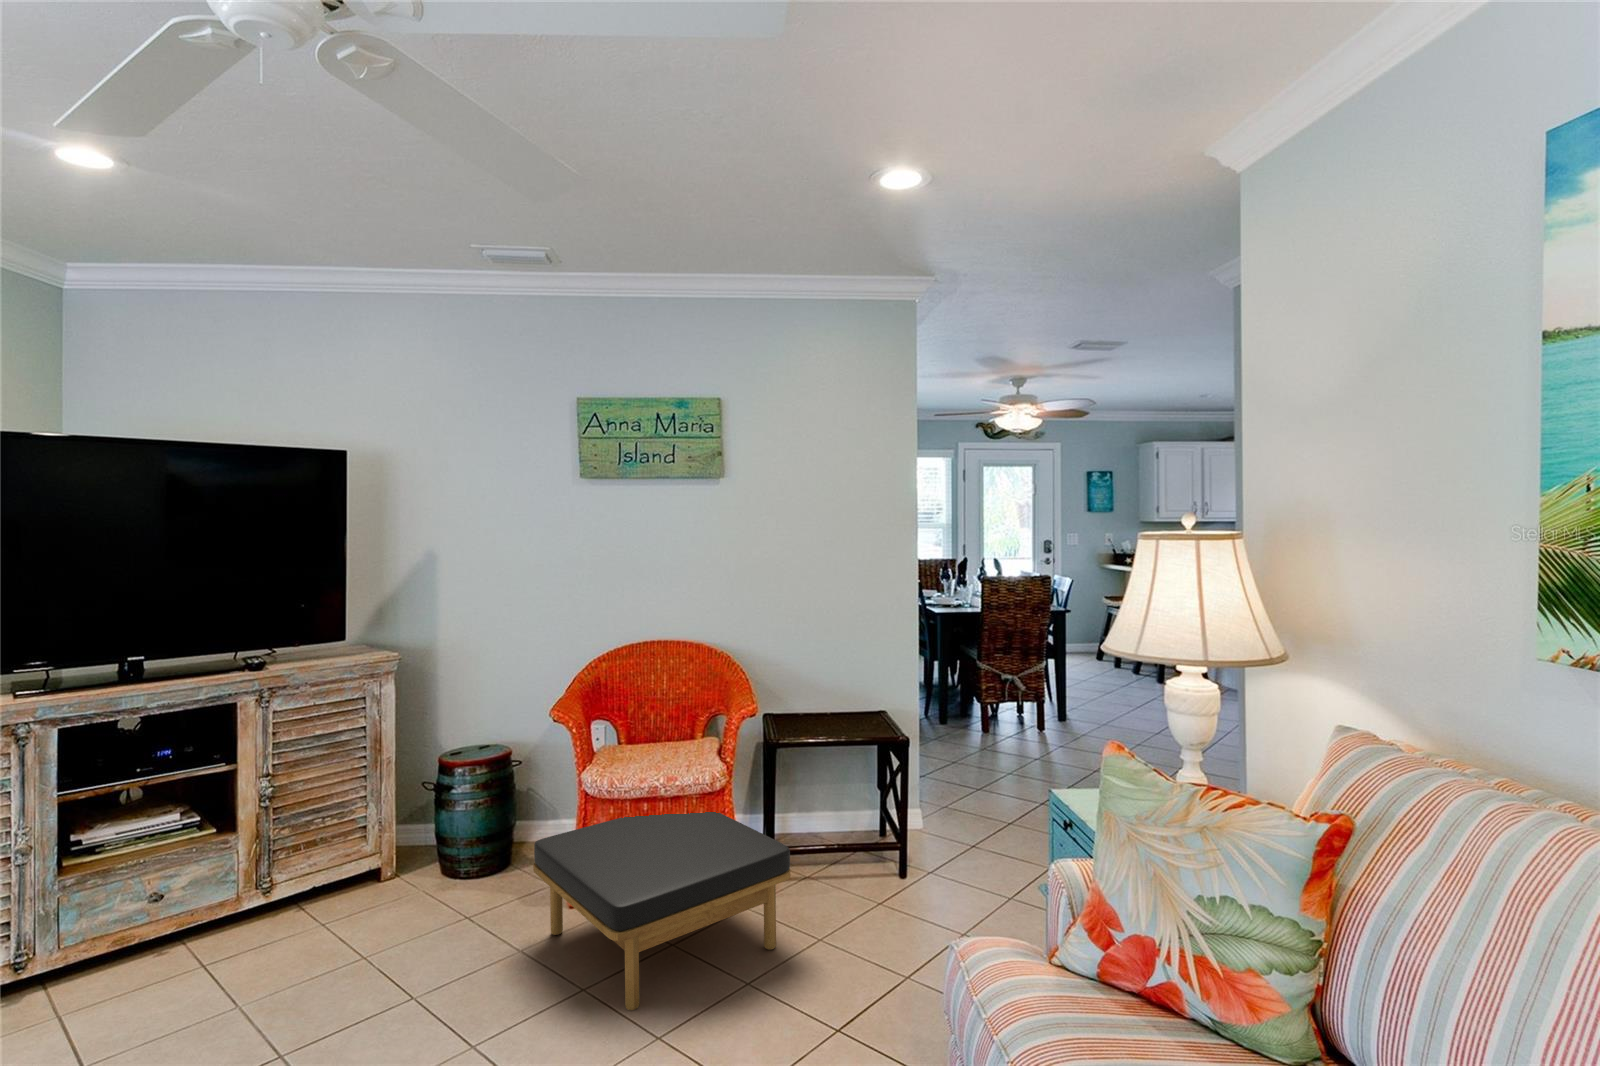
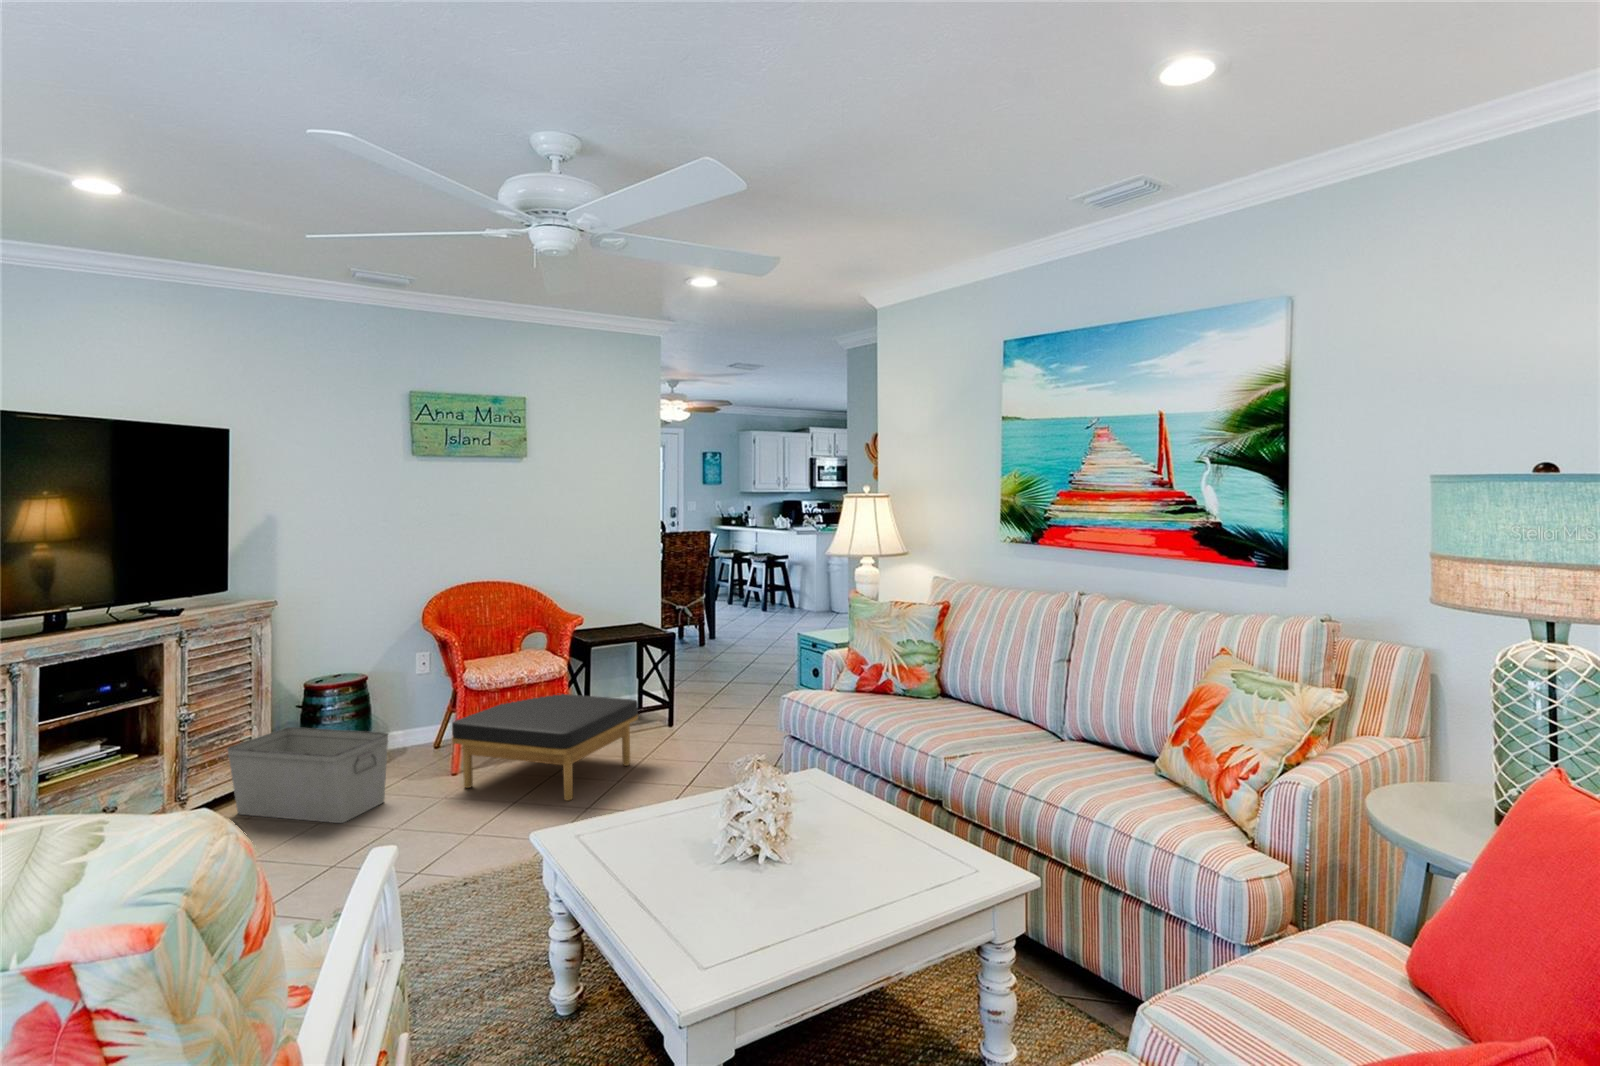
storage bin: none [314,806,465,962] -> present [227,727,388,823]

